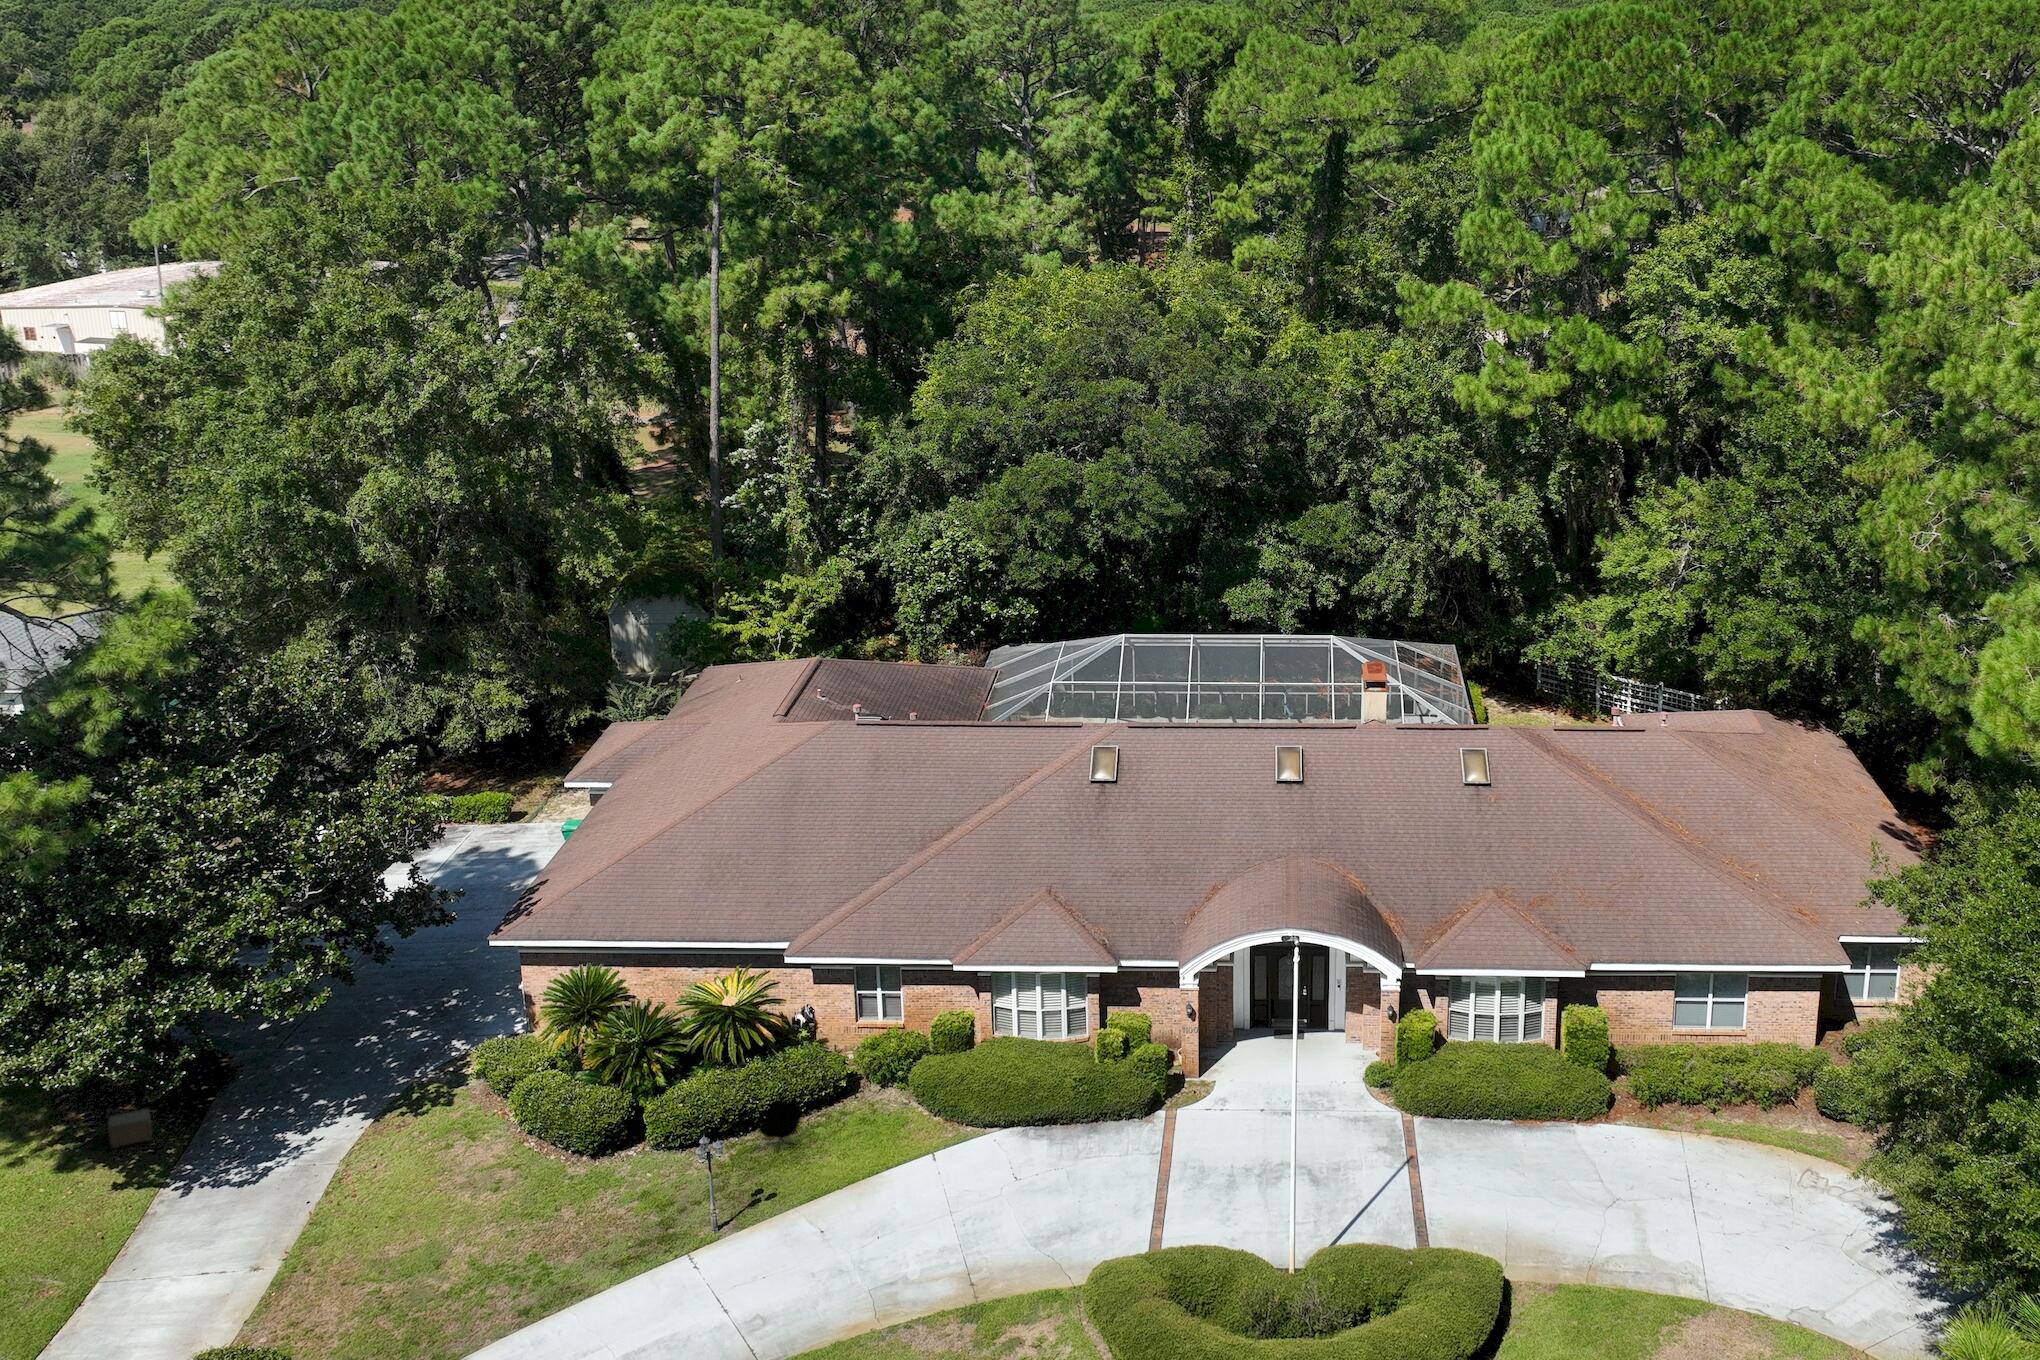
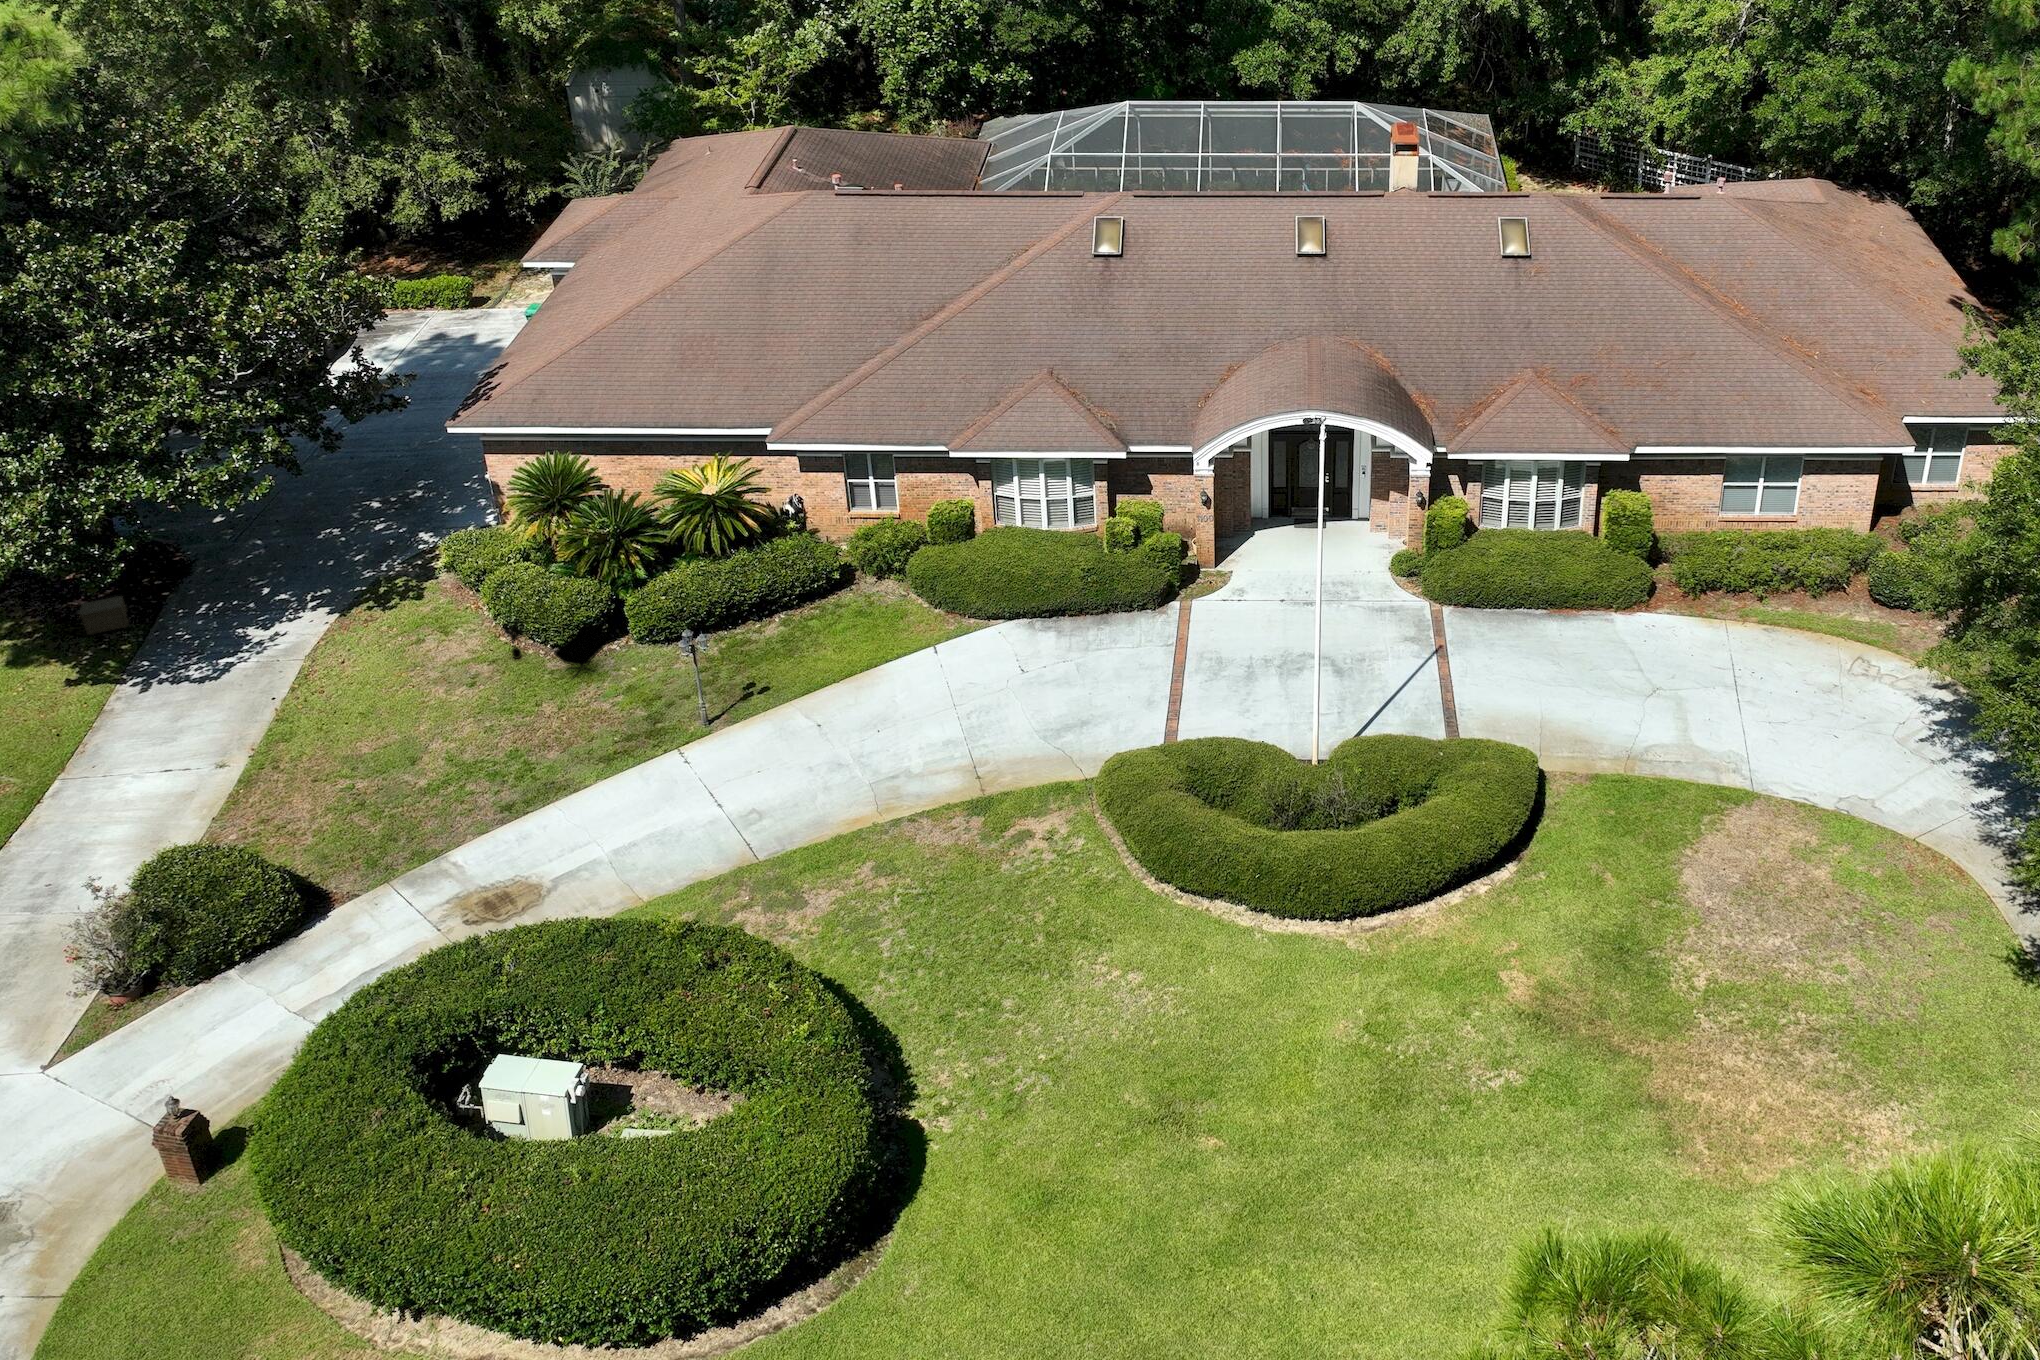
lounge chair: present [758,1101,802,1145] -> present [554,625,606,676]
potted tree: none [529,1123,556,1166] -> present [504,618,528,659]

